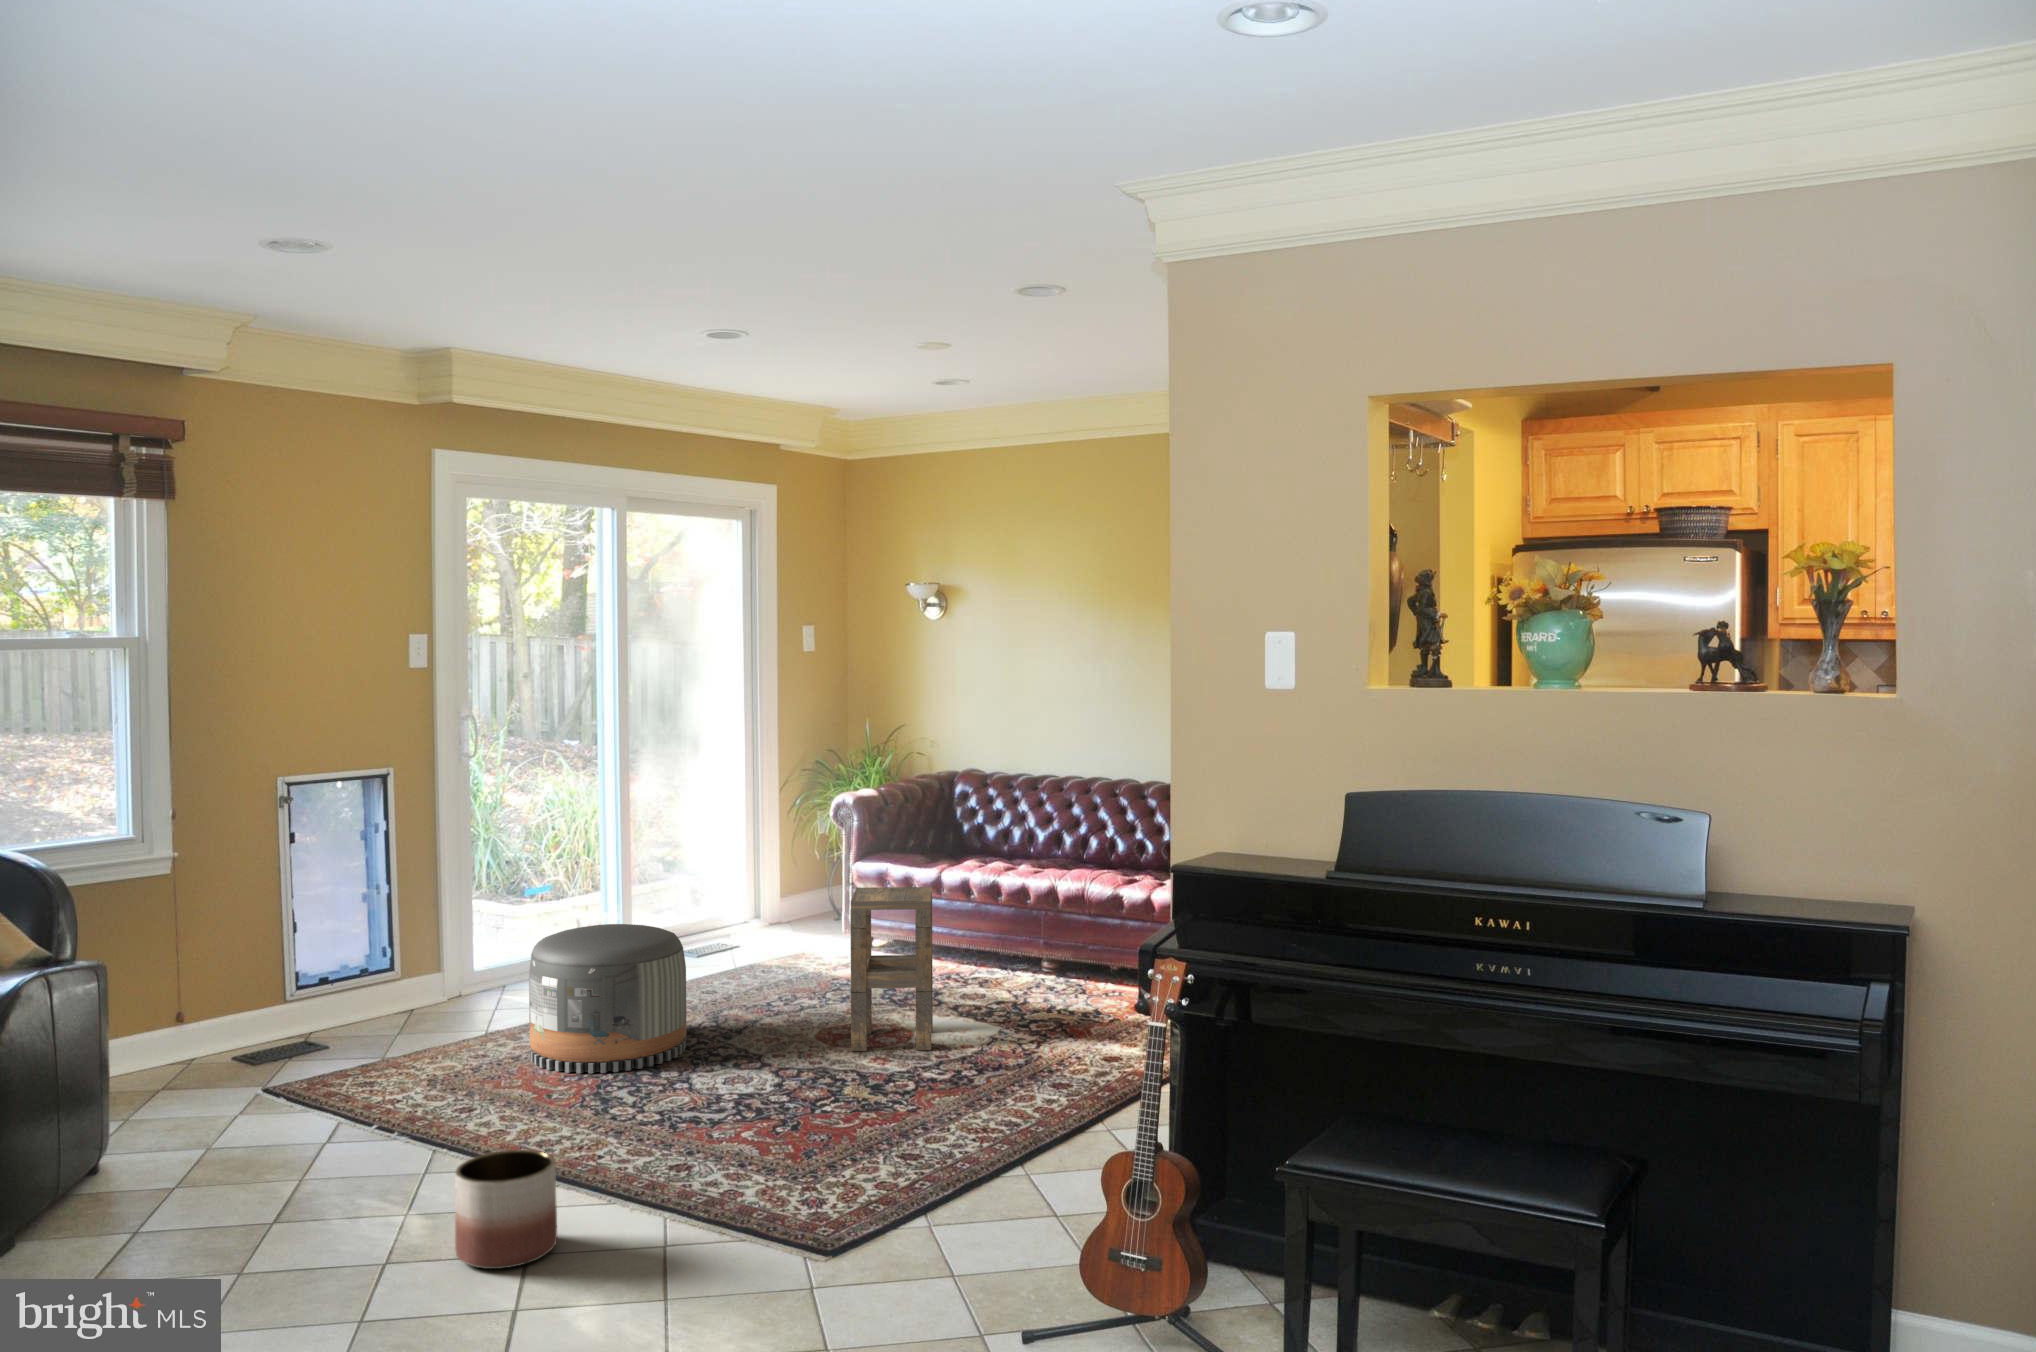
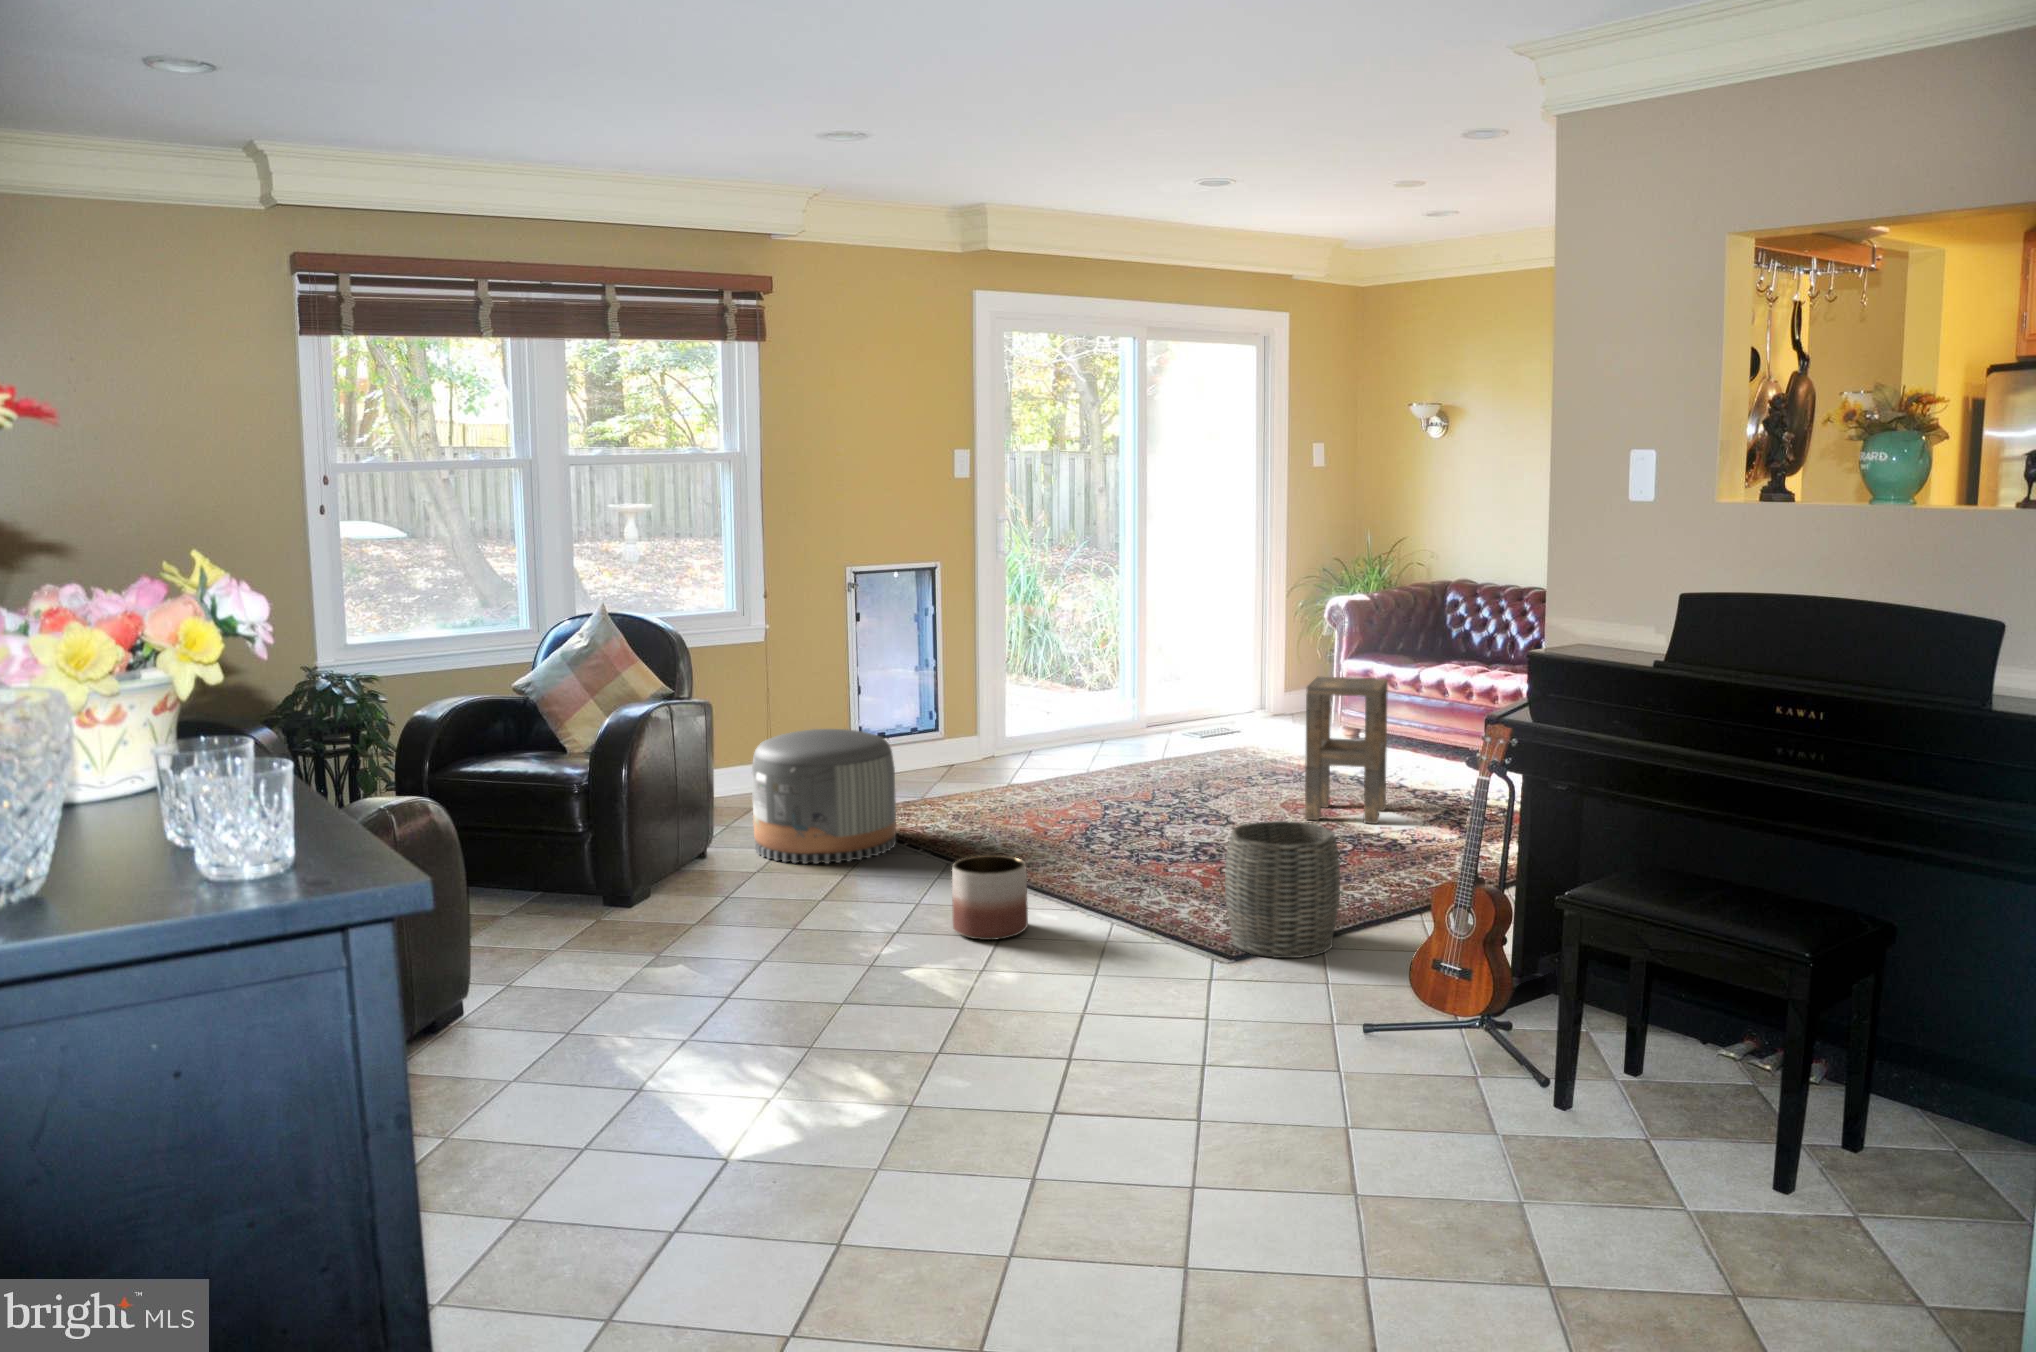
pouf: present [529,924,687,1073] -> present [752,729,896,864]
woven basket: none [809,1075,944,1249] -> present [1225,821,1340,958]

